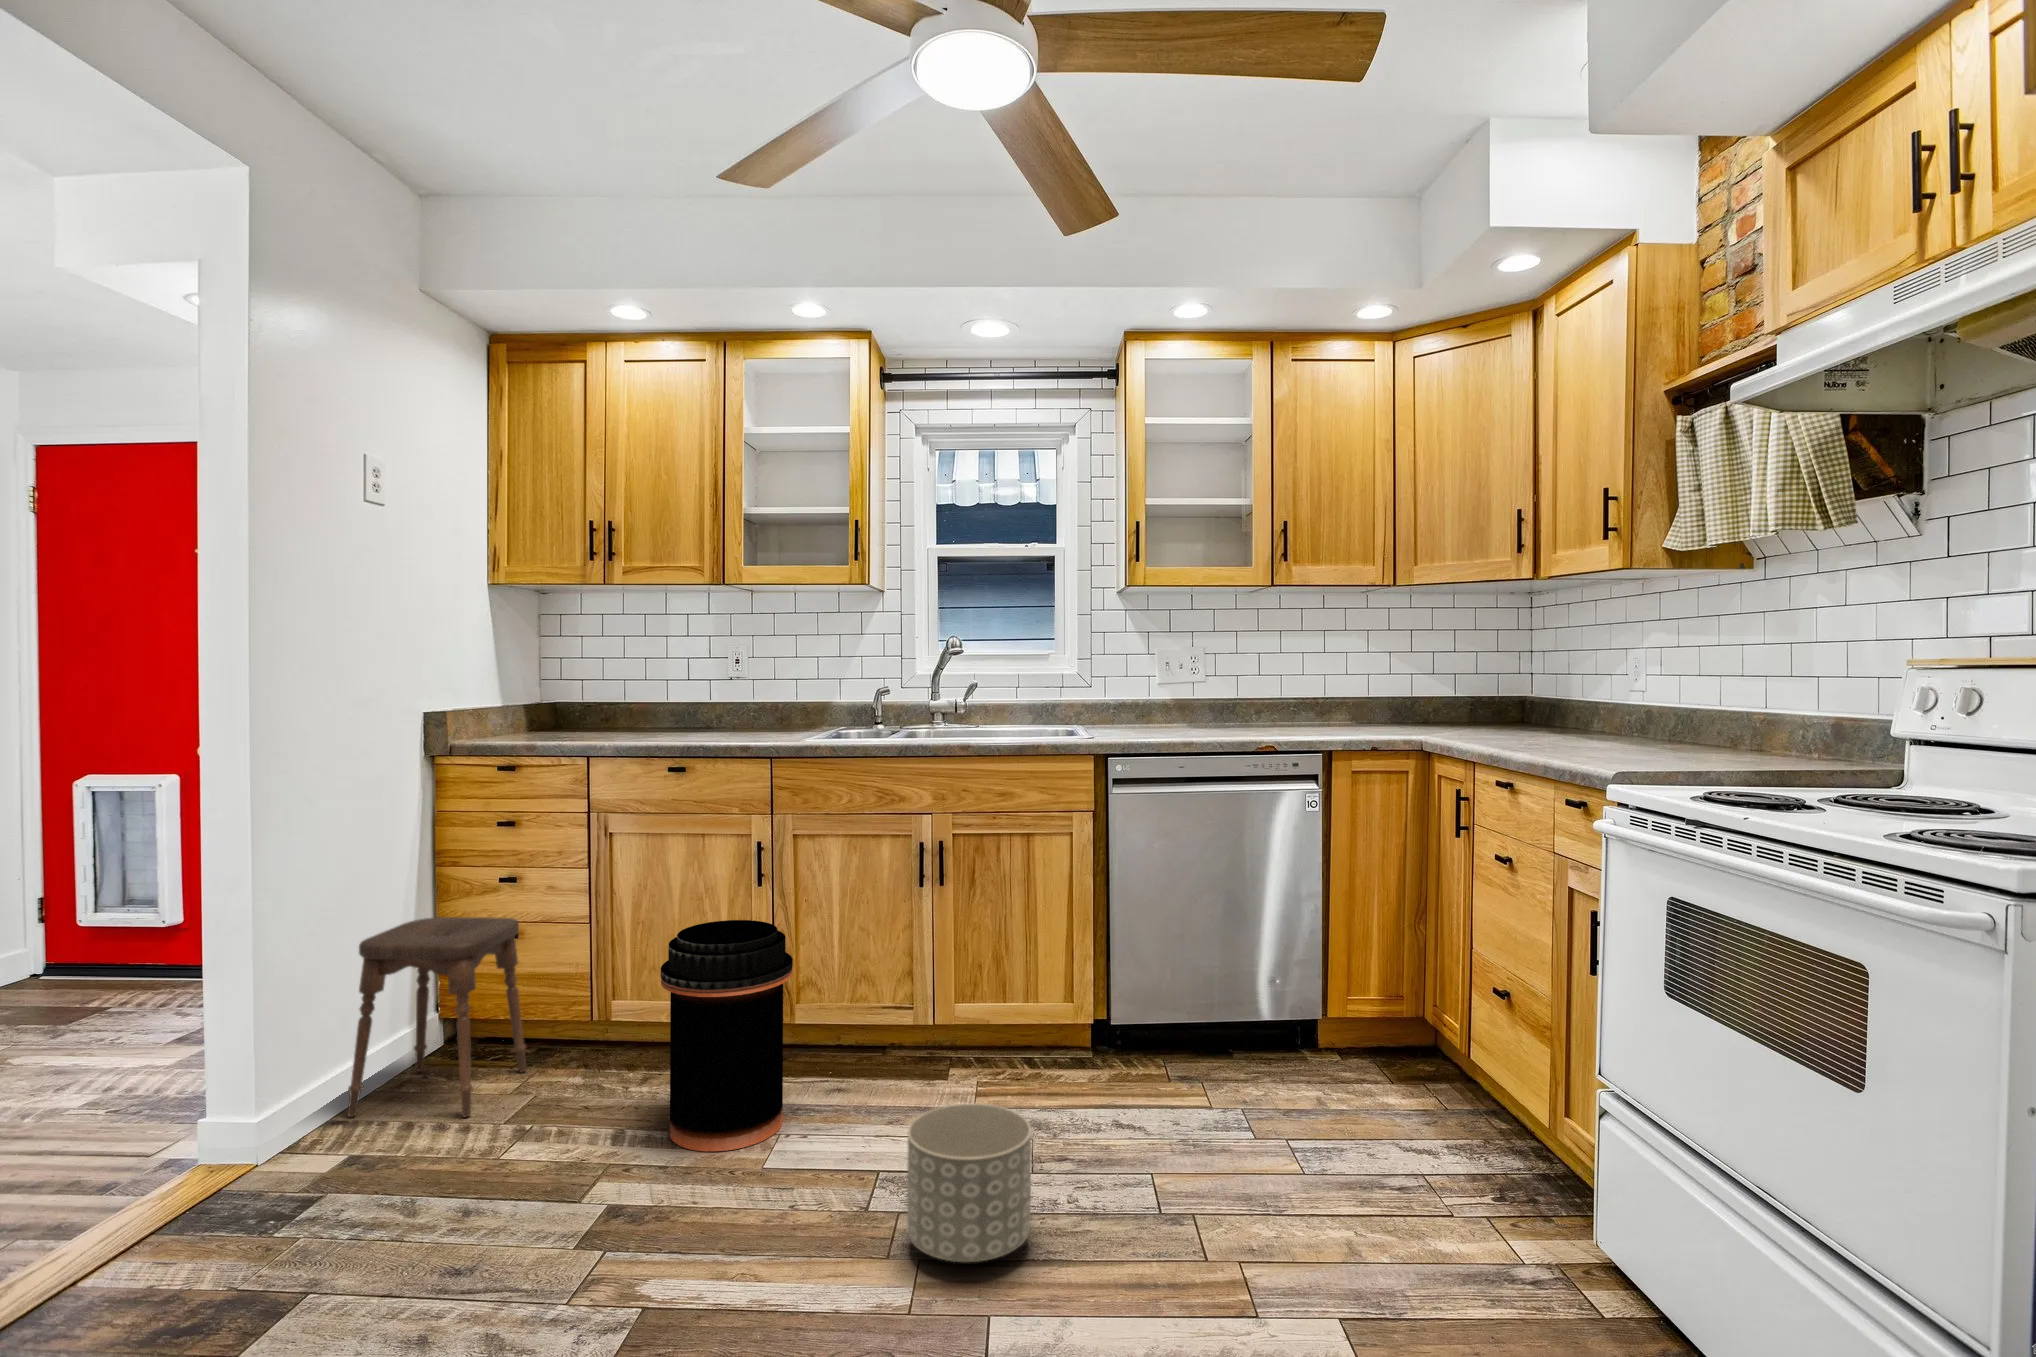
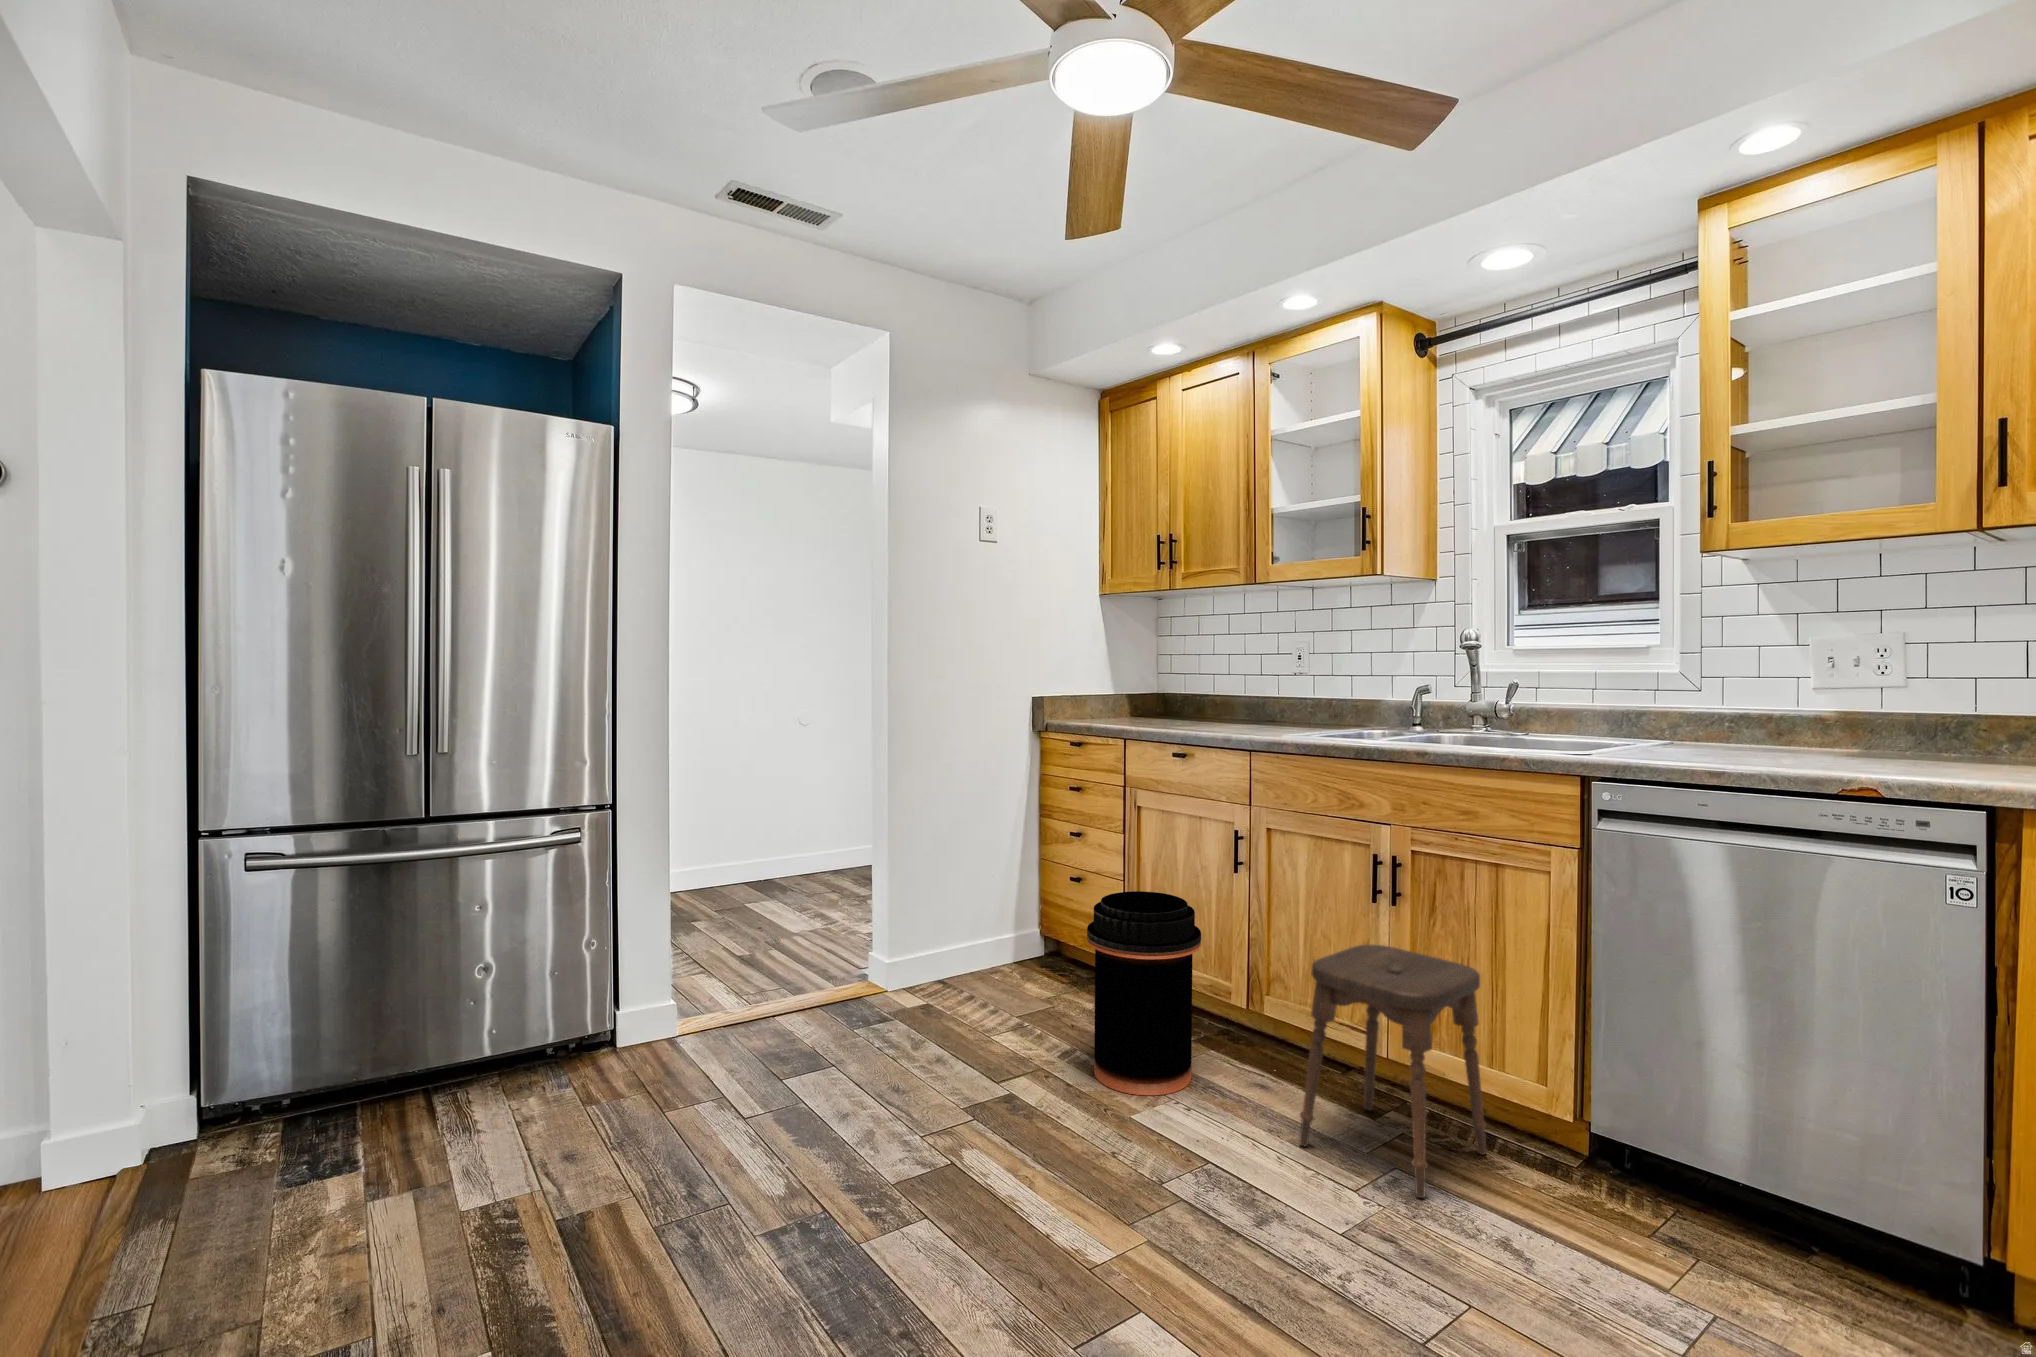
stool: present [348,917,526,1117] -> present [1299,945,1487,1198]
planter: present [907,1103,1031,1262] -> none [1137,1107,1263,1271]

